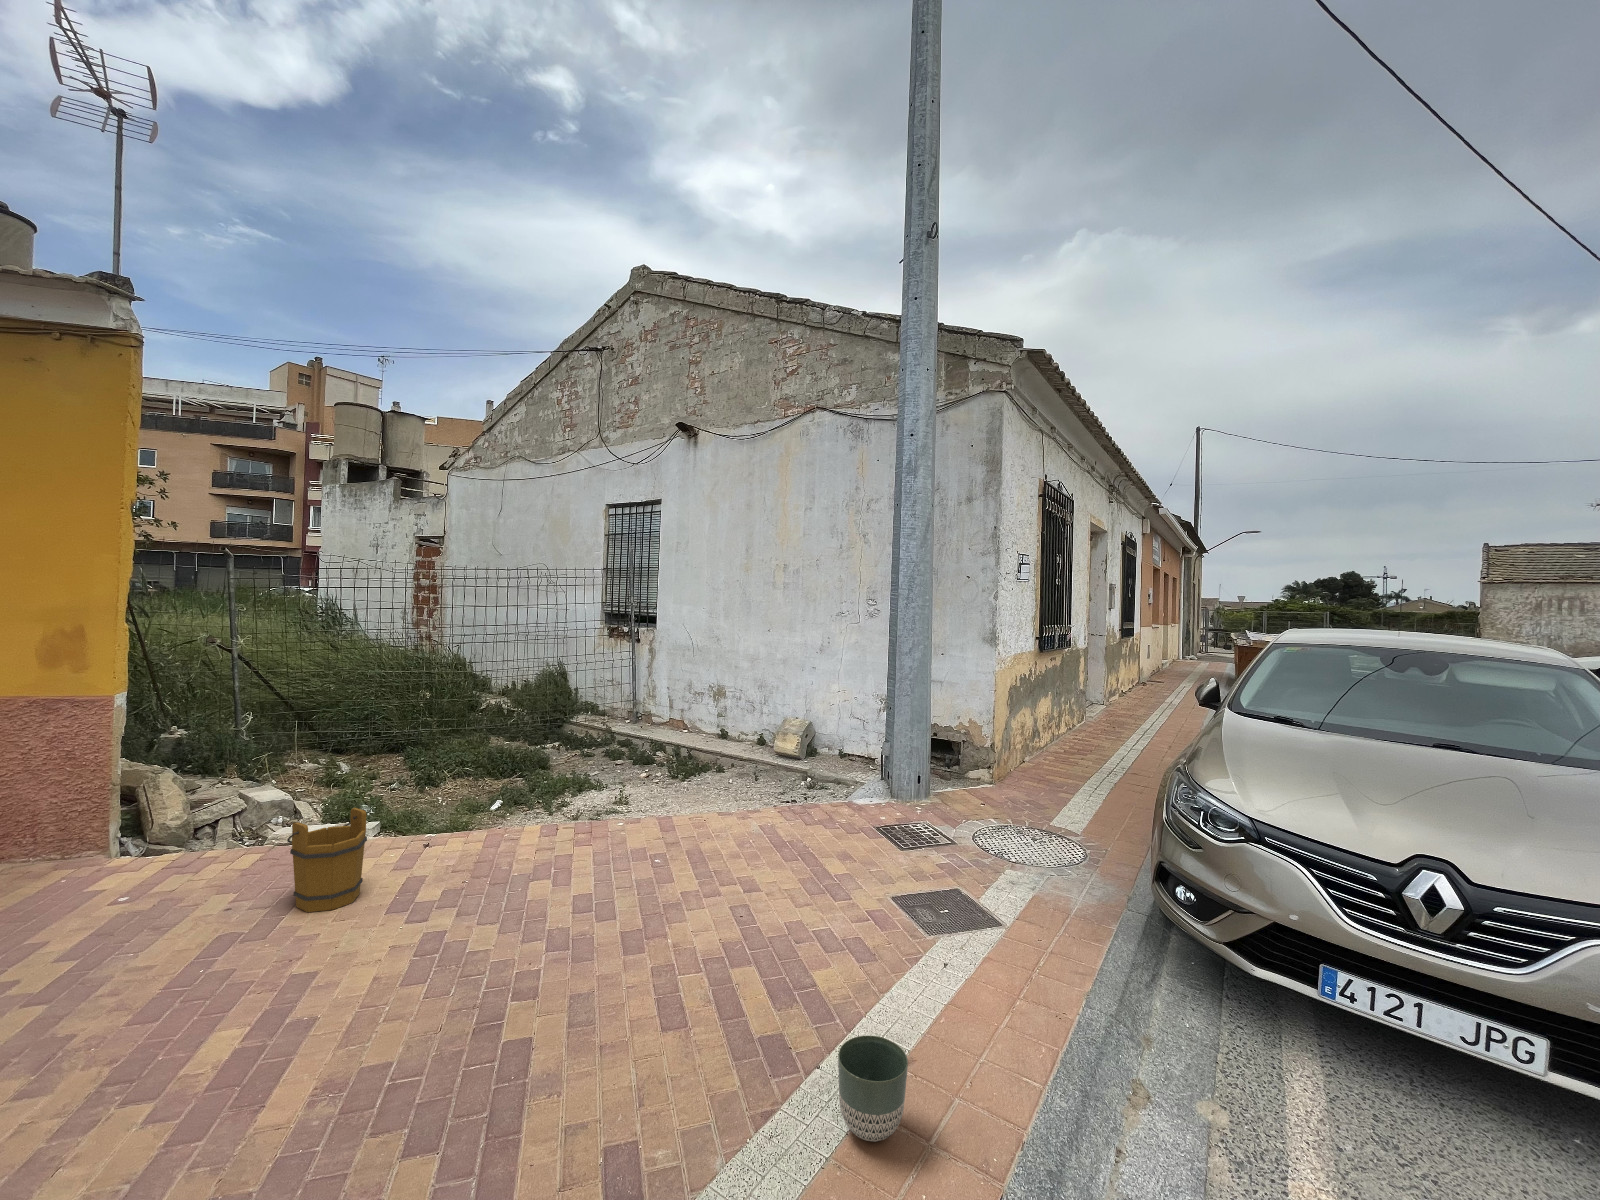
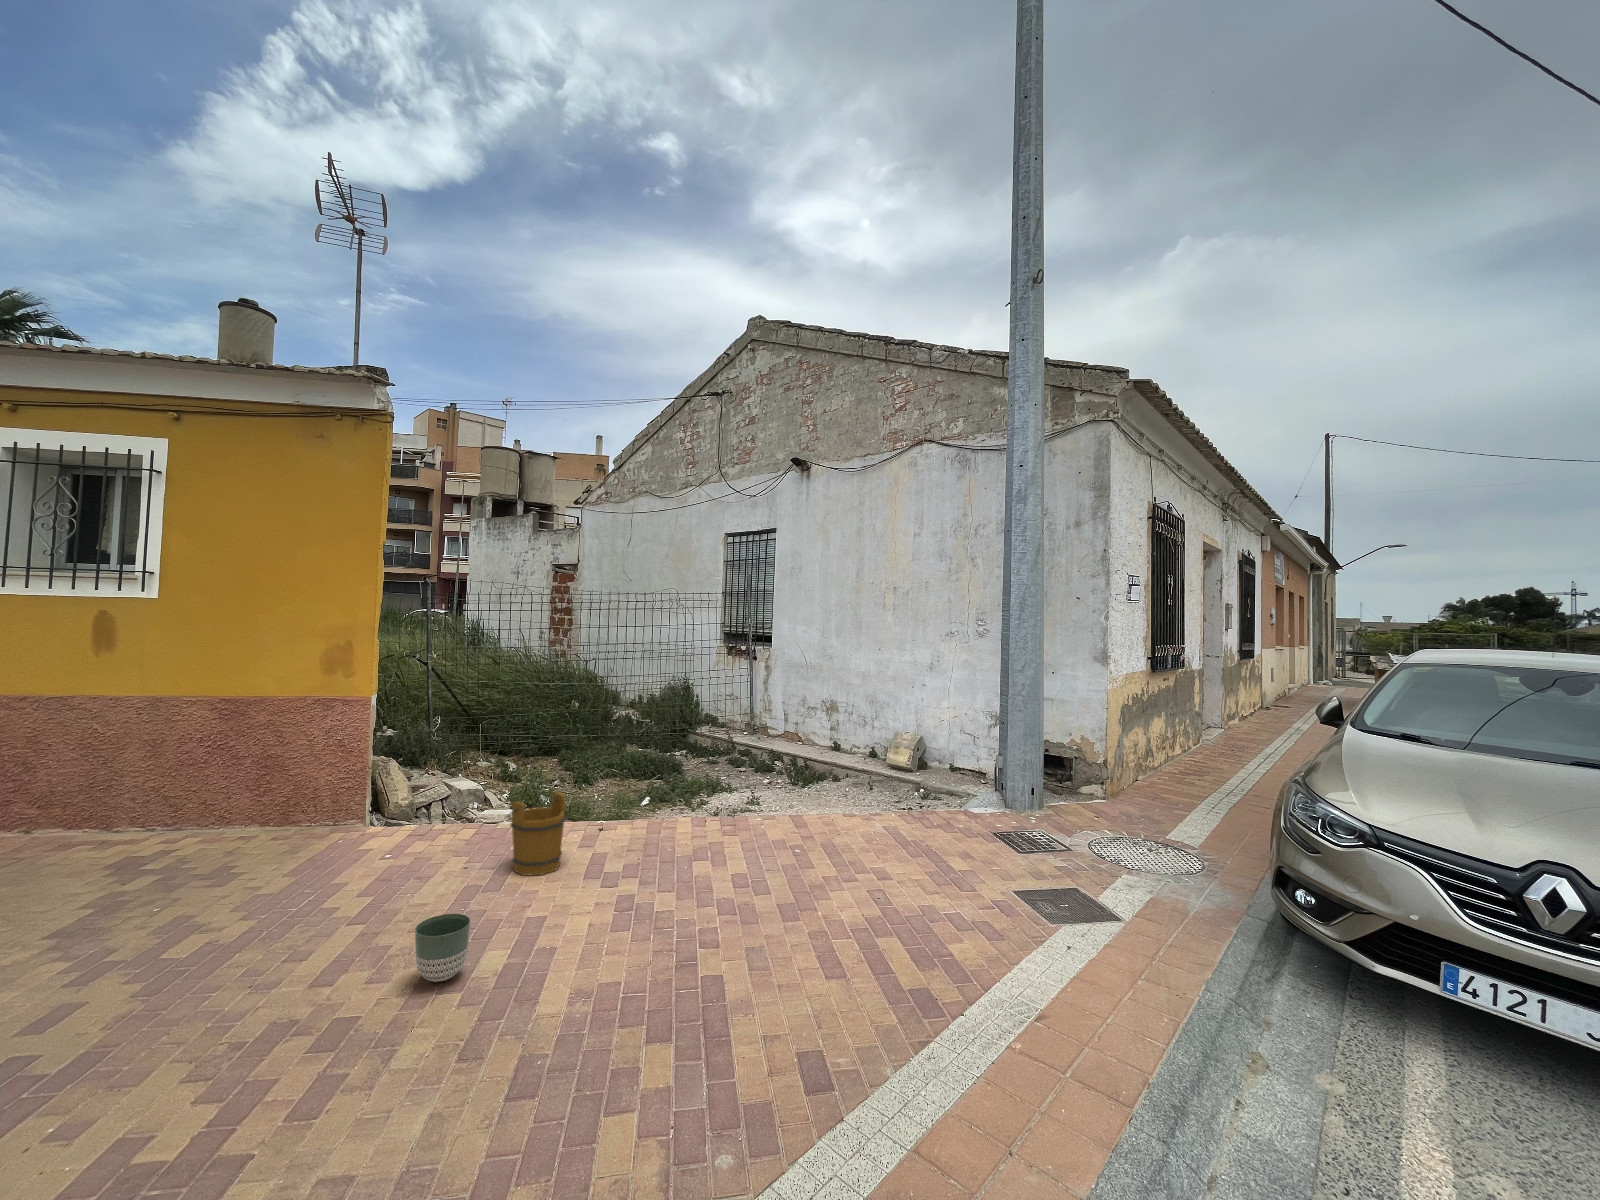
planter: present [838,1036,908,1142] -> present [415,914,470,982]

